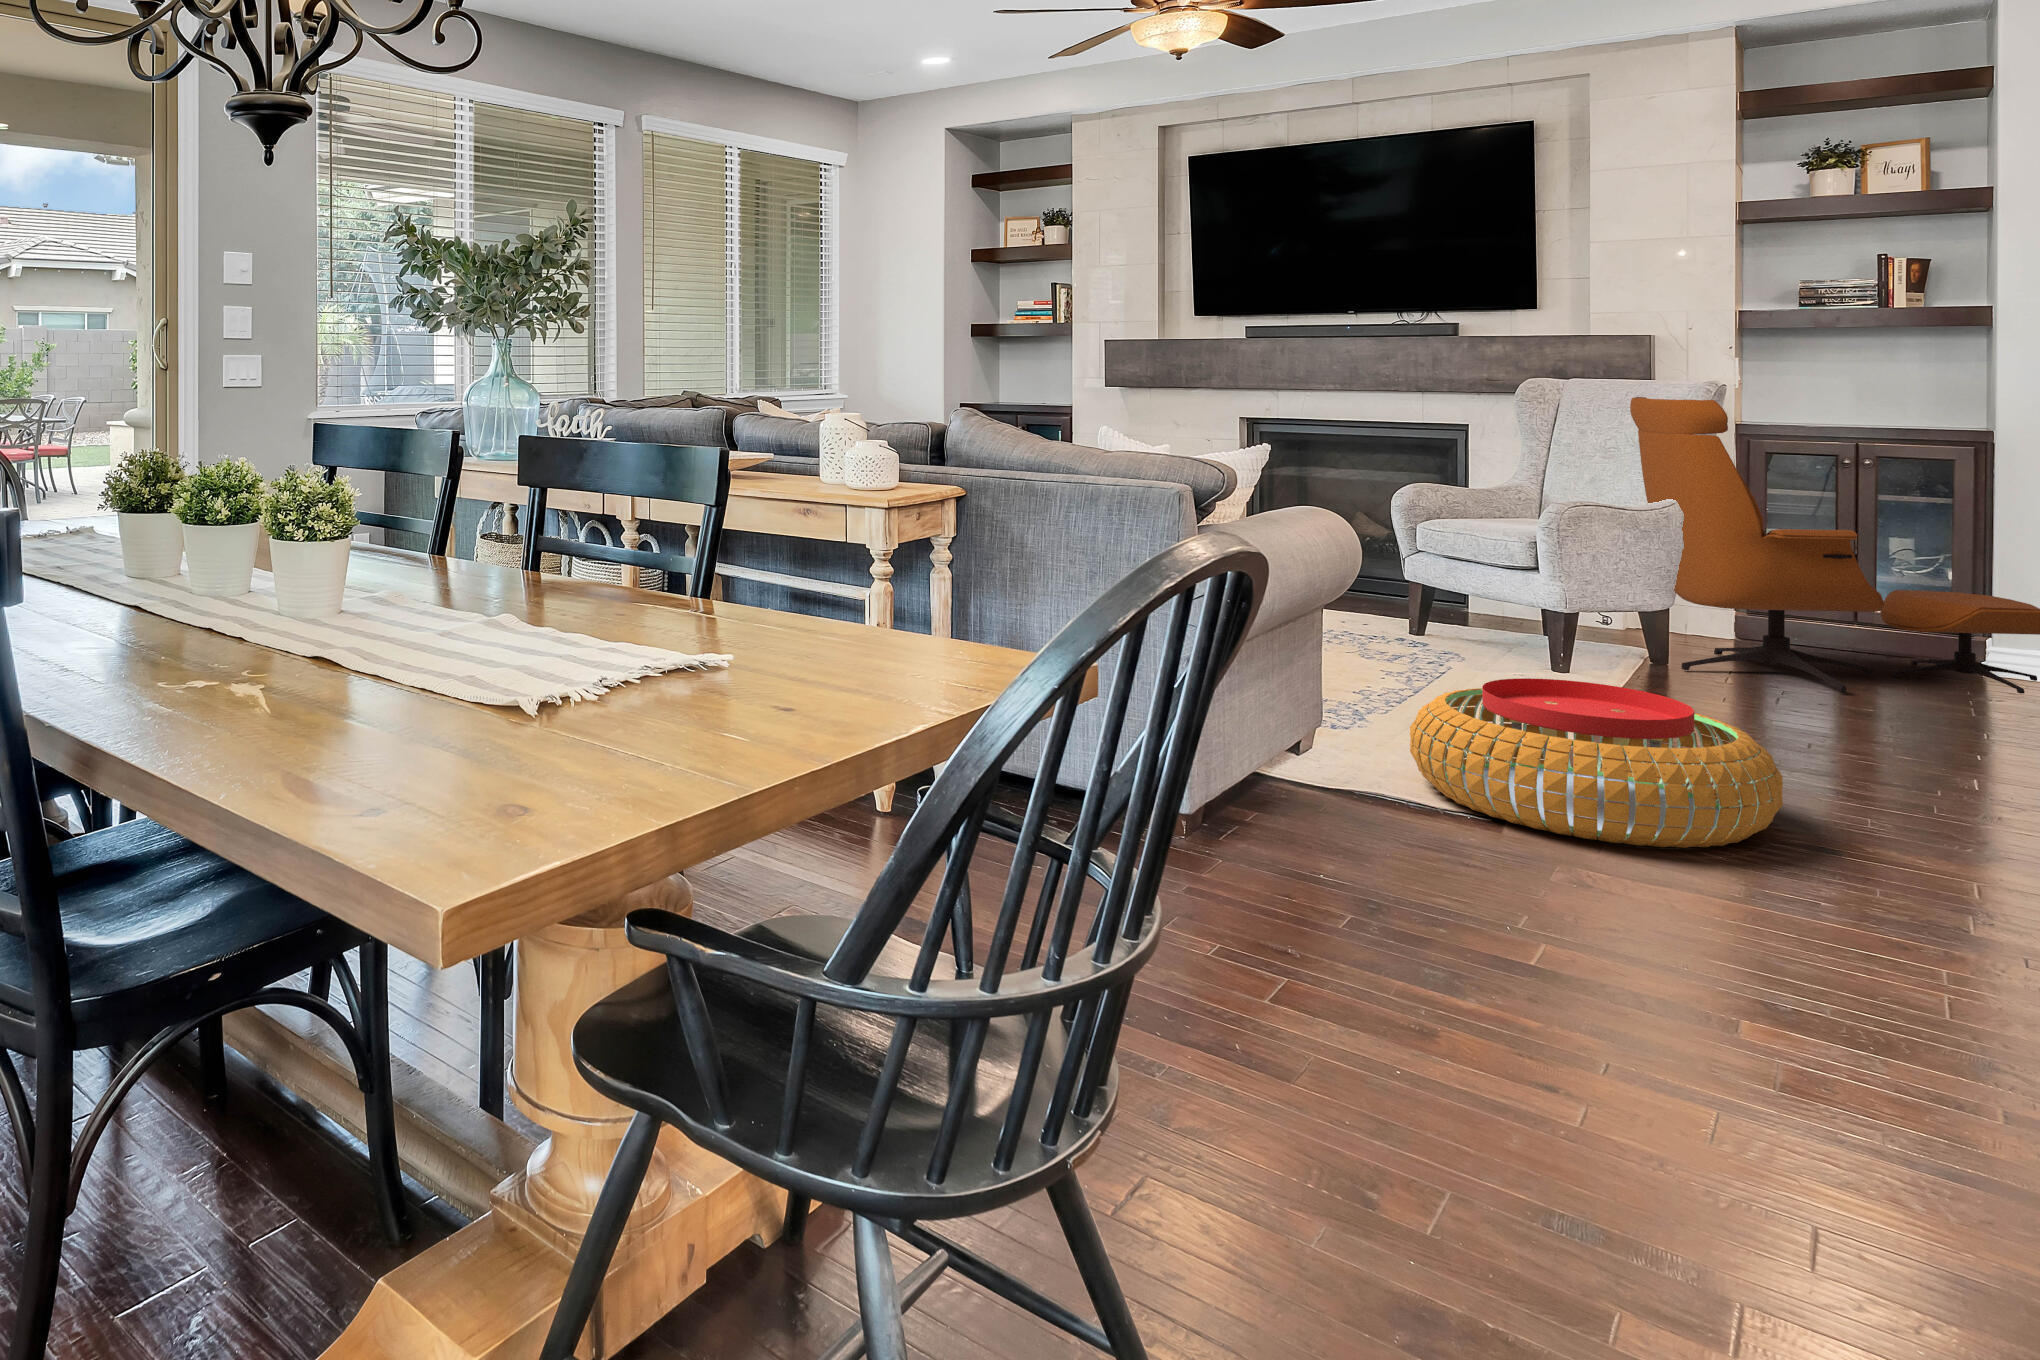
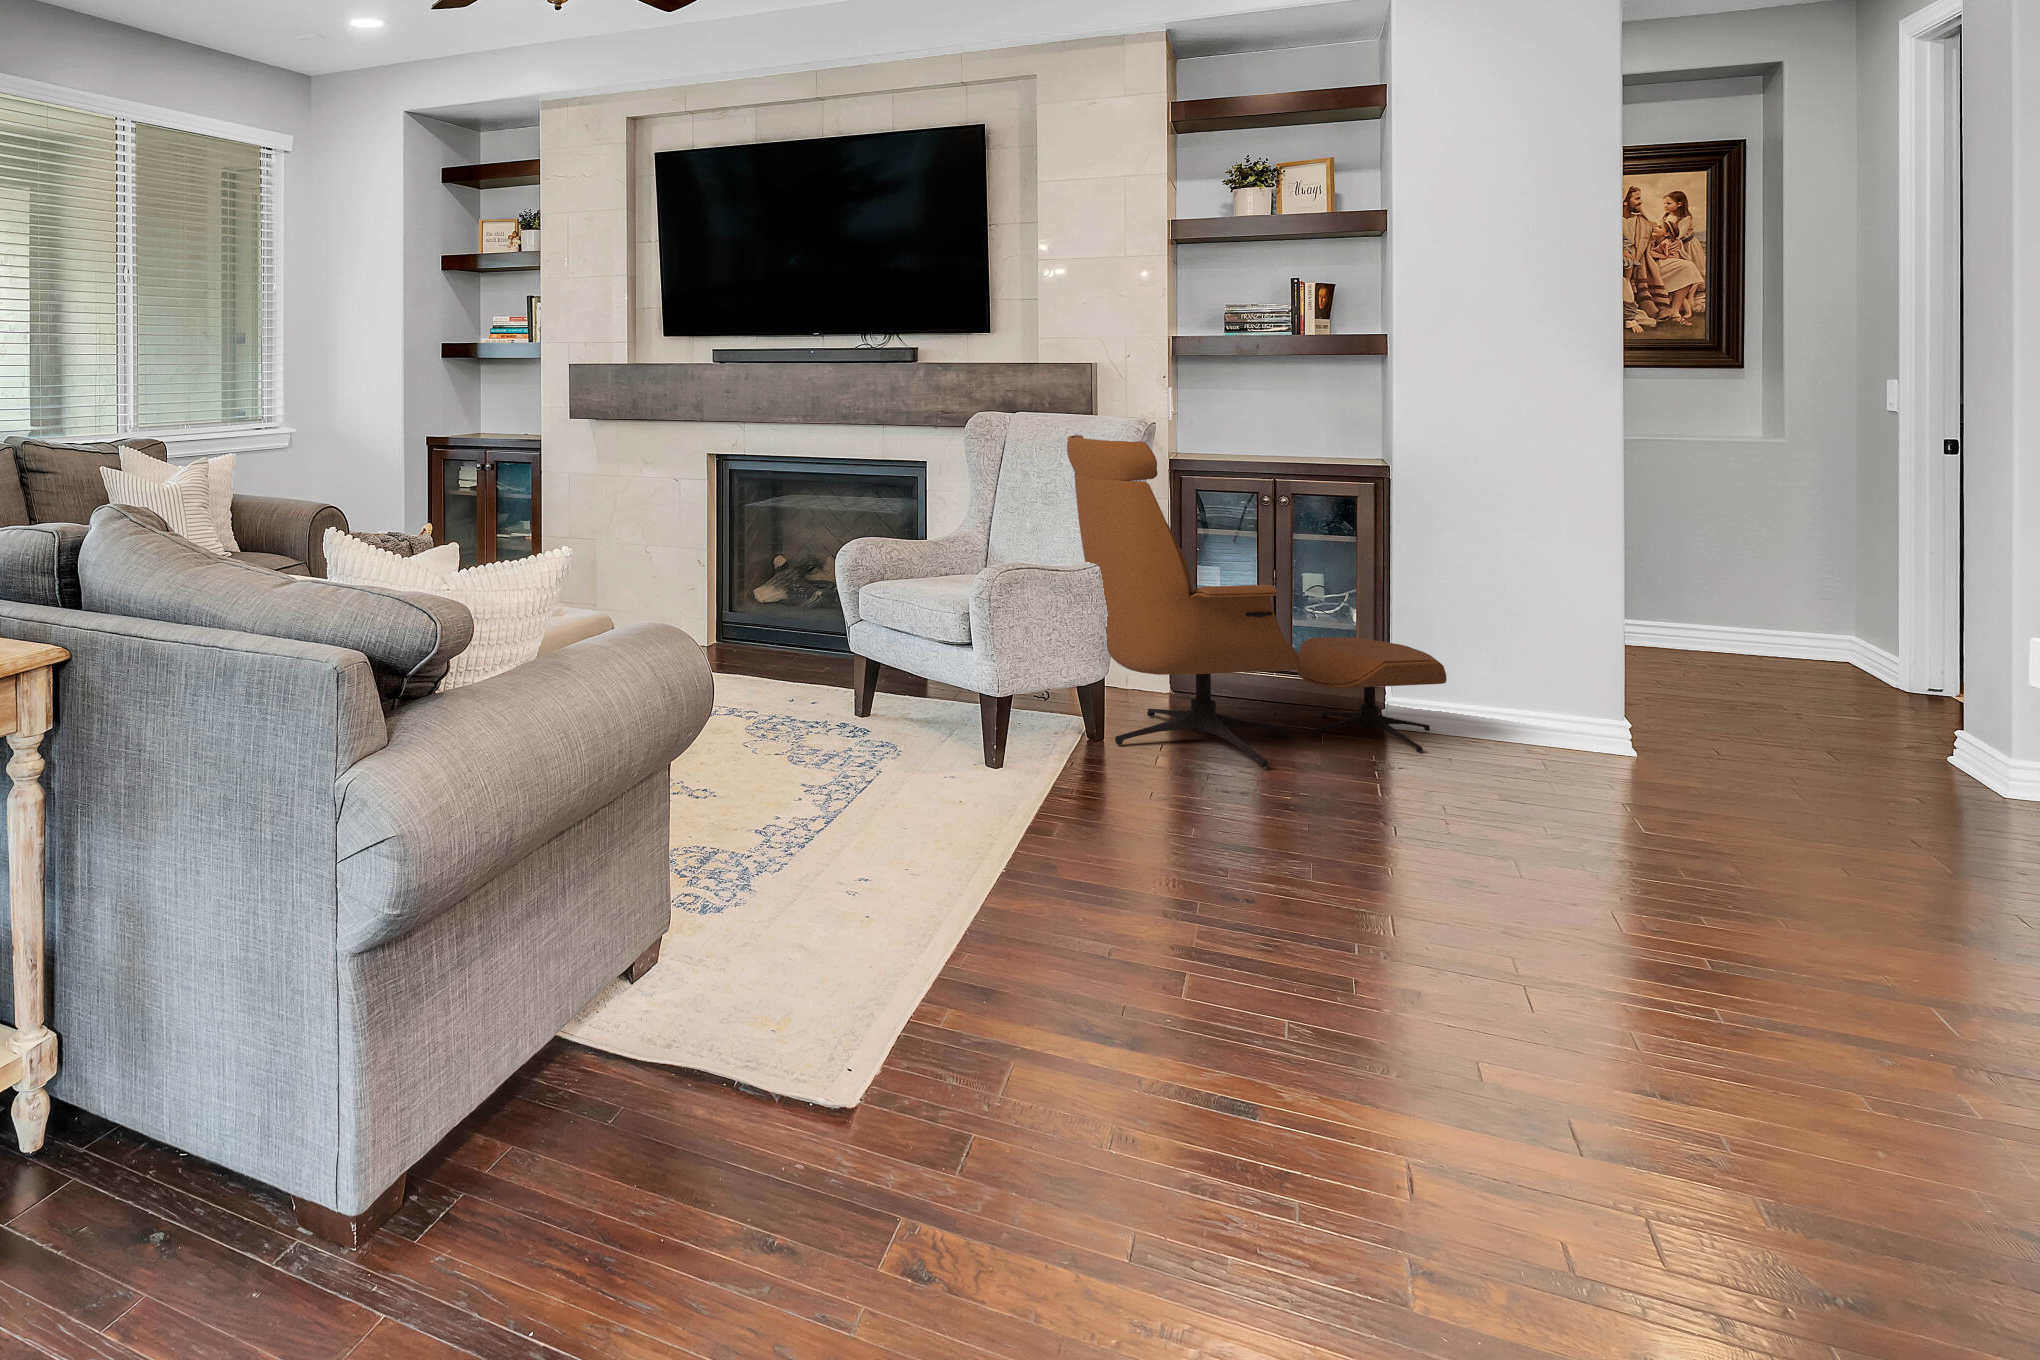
pouf: present [1410,678,1783,848] -> none [775,843,1205,1125]

